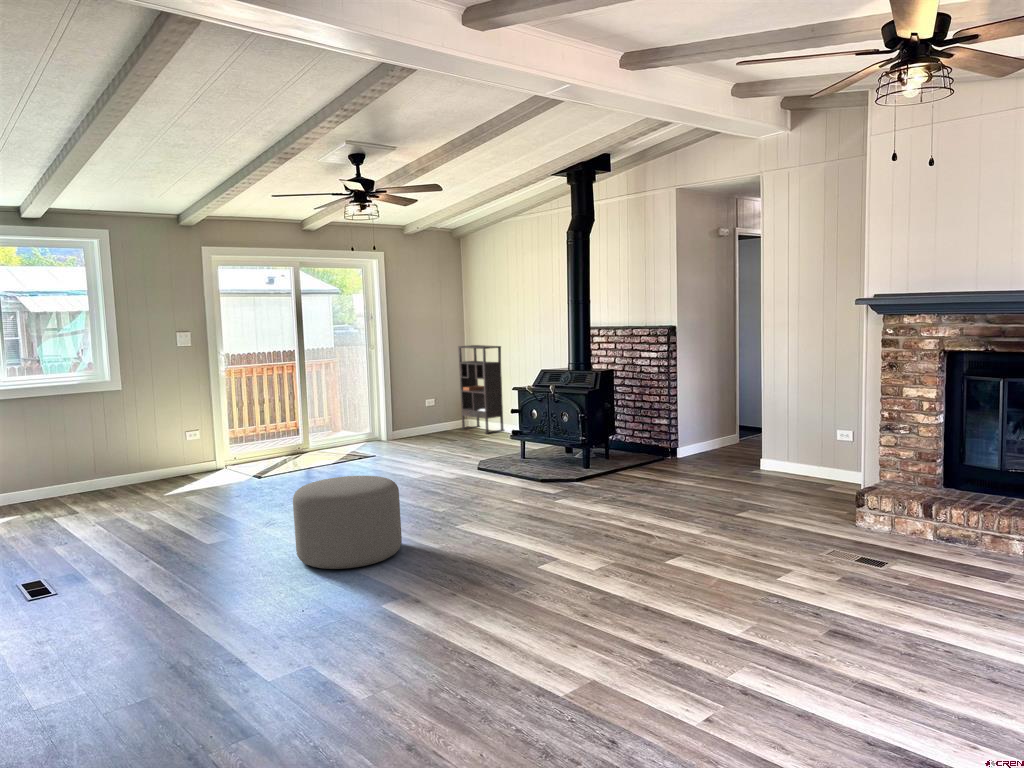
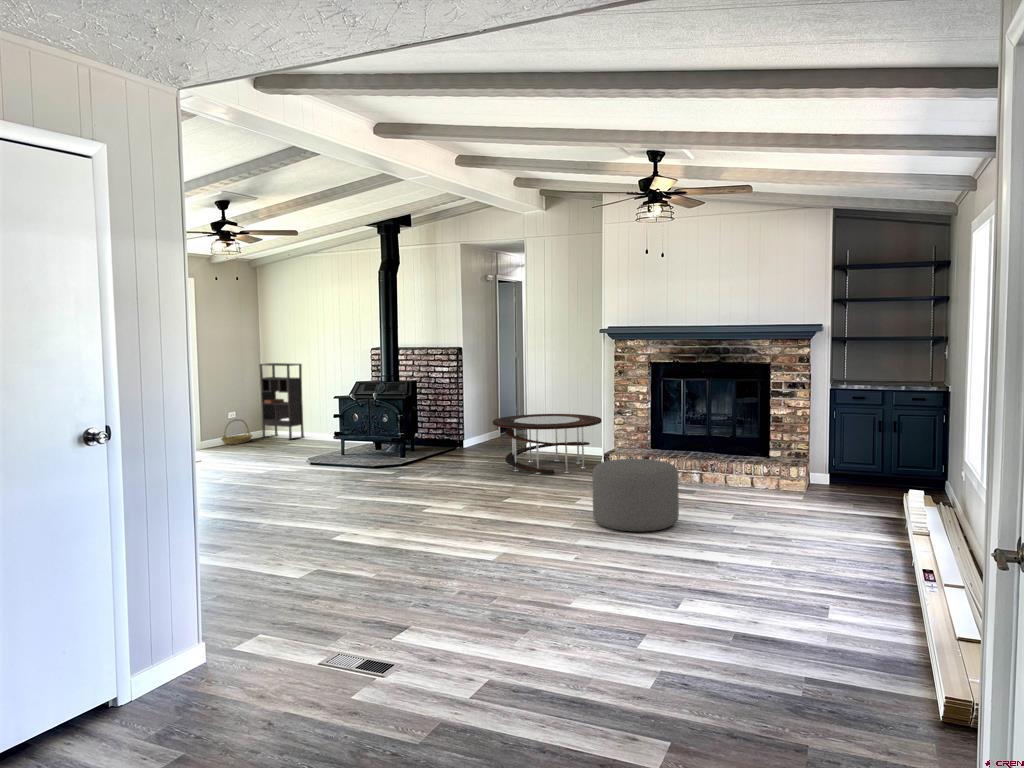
basket: none [414,408,448,436] -> present [221,419,252,444]
coffee table: none [691,421,859,515] -> present [493,414,602,474]
ottoman: present [293,476,402,569] -> present [592,459,679,531]

